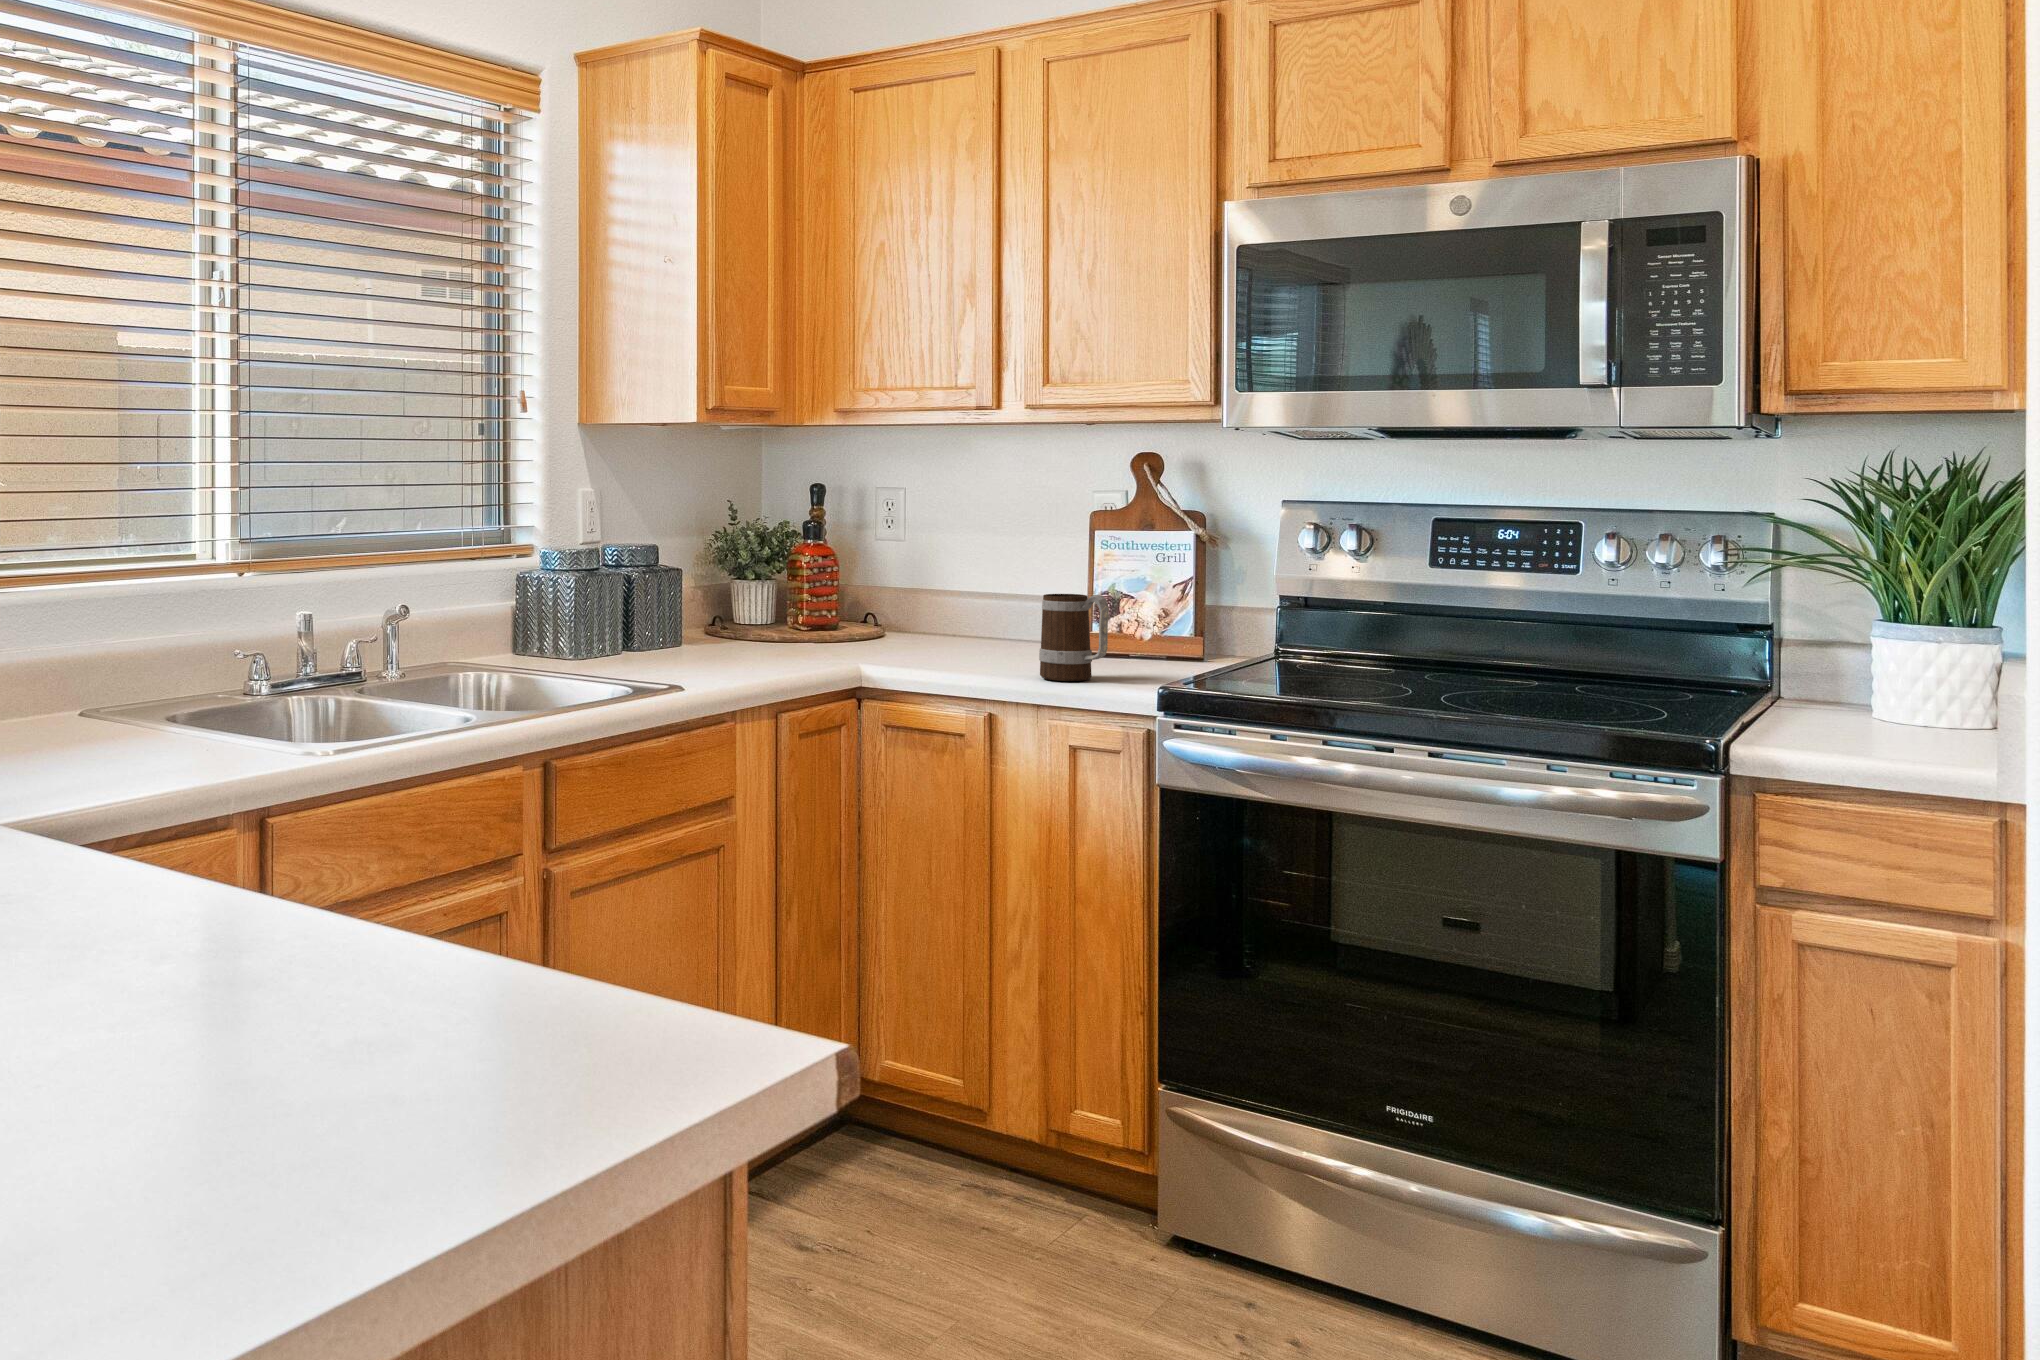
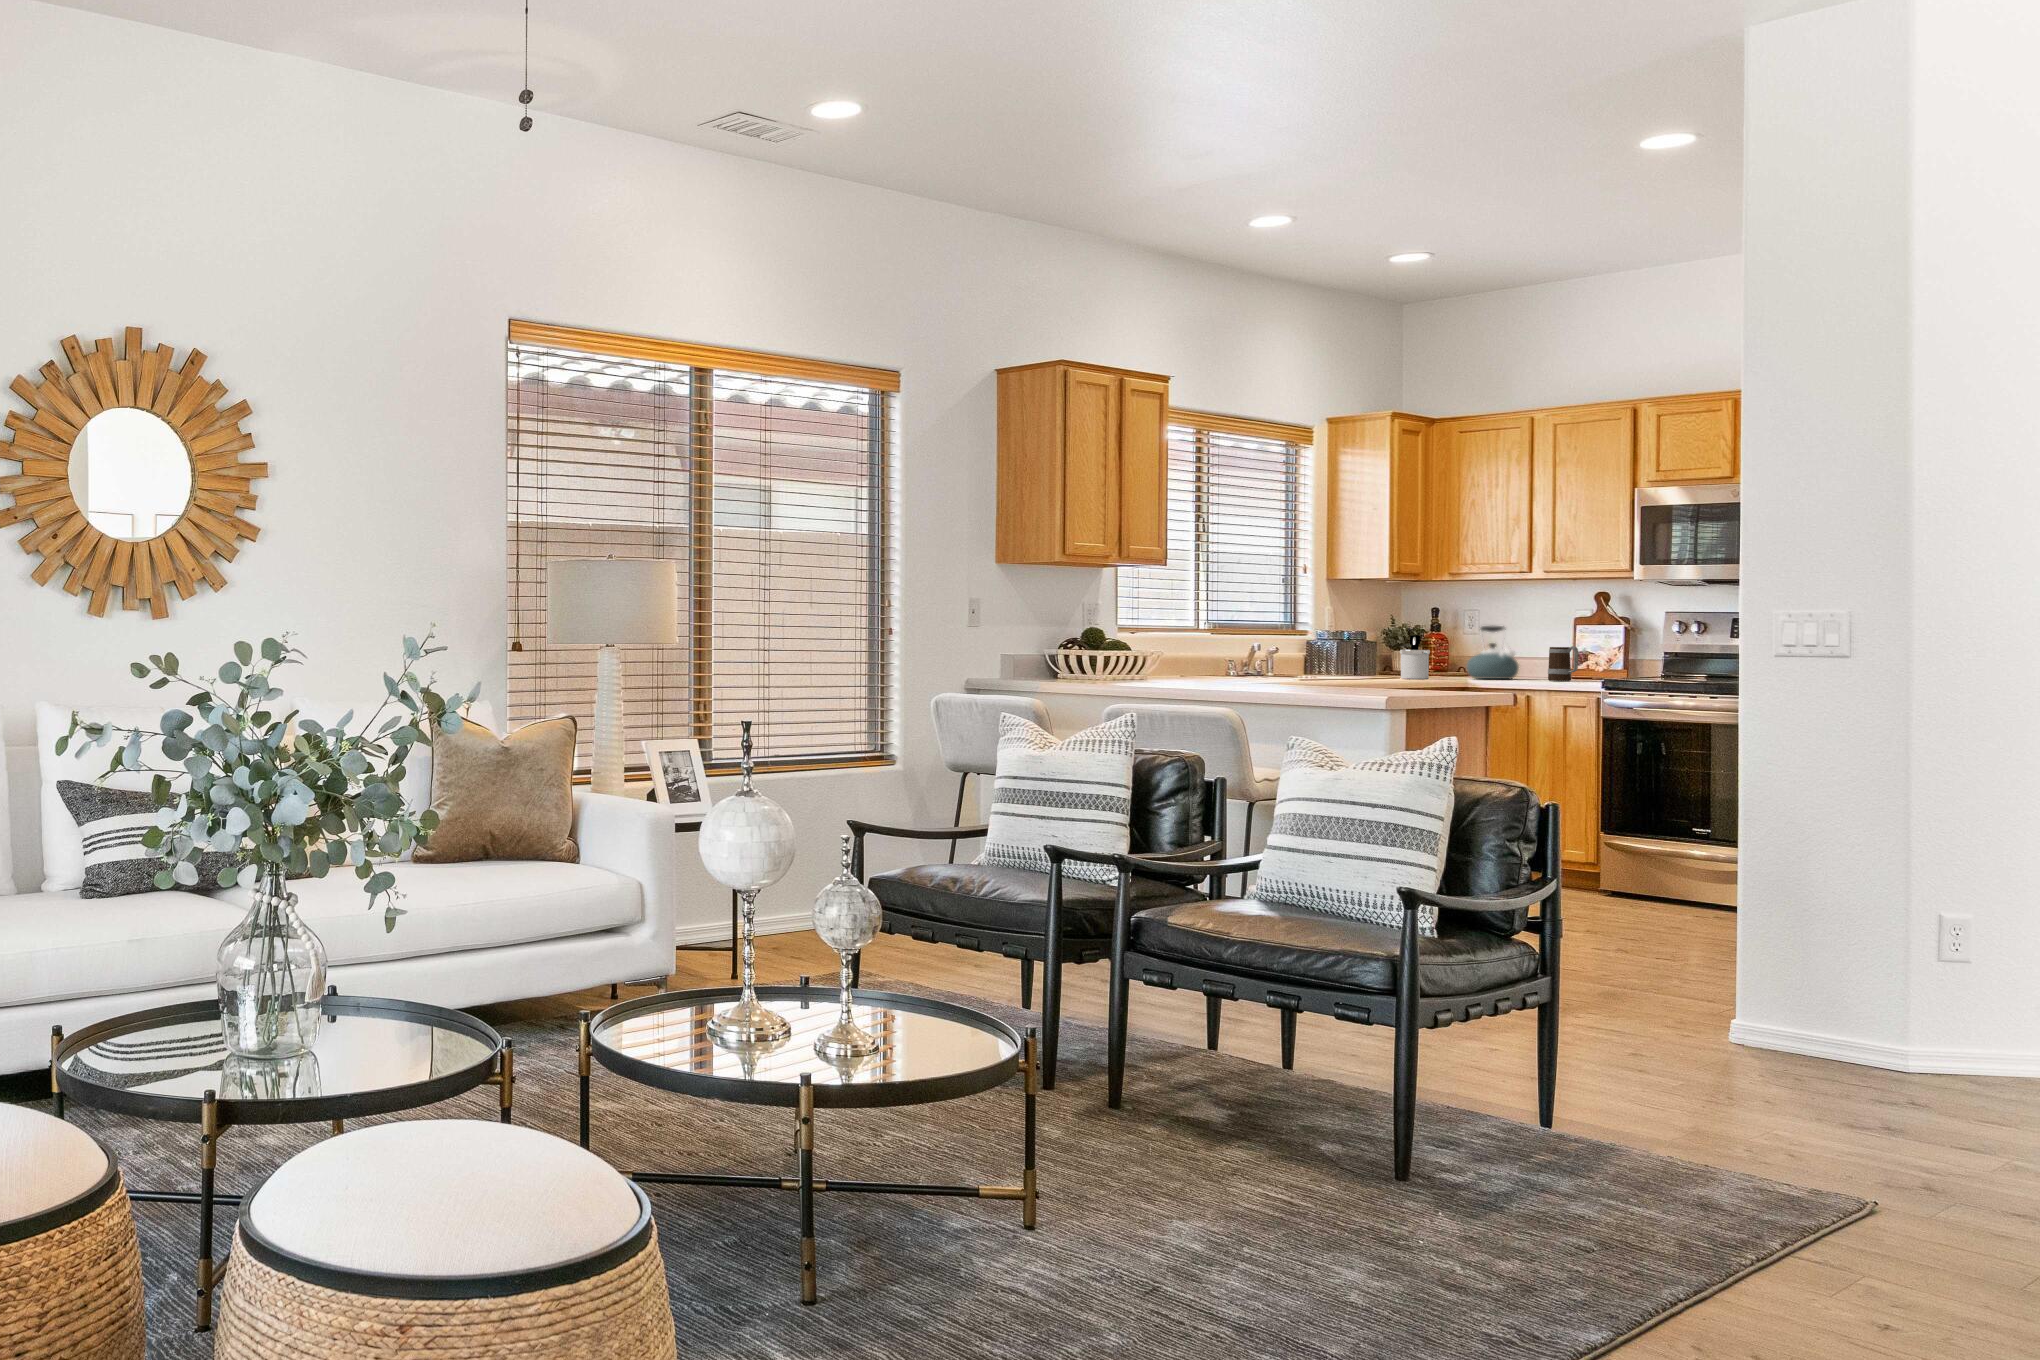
kettle: none [865,533,975,661] -> present [1467,626,1519,679]
soap dispenser: none [726,555,788,659] -> present [1400,635,1430,679]

